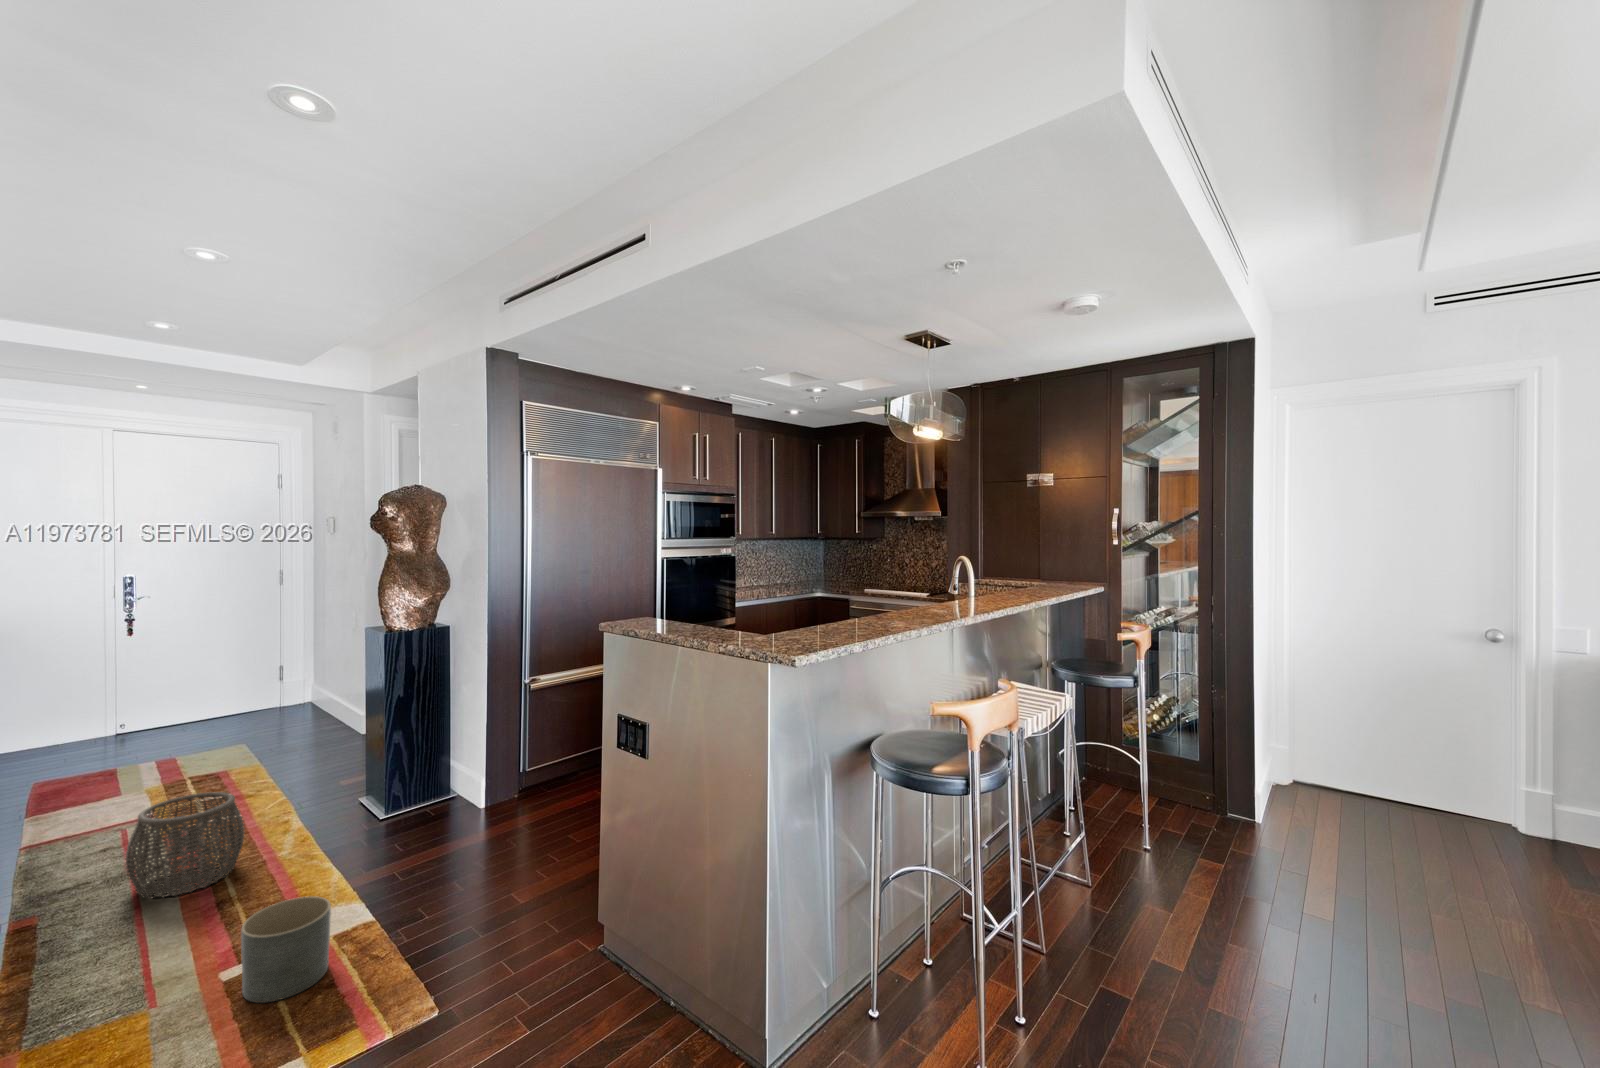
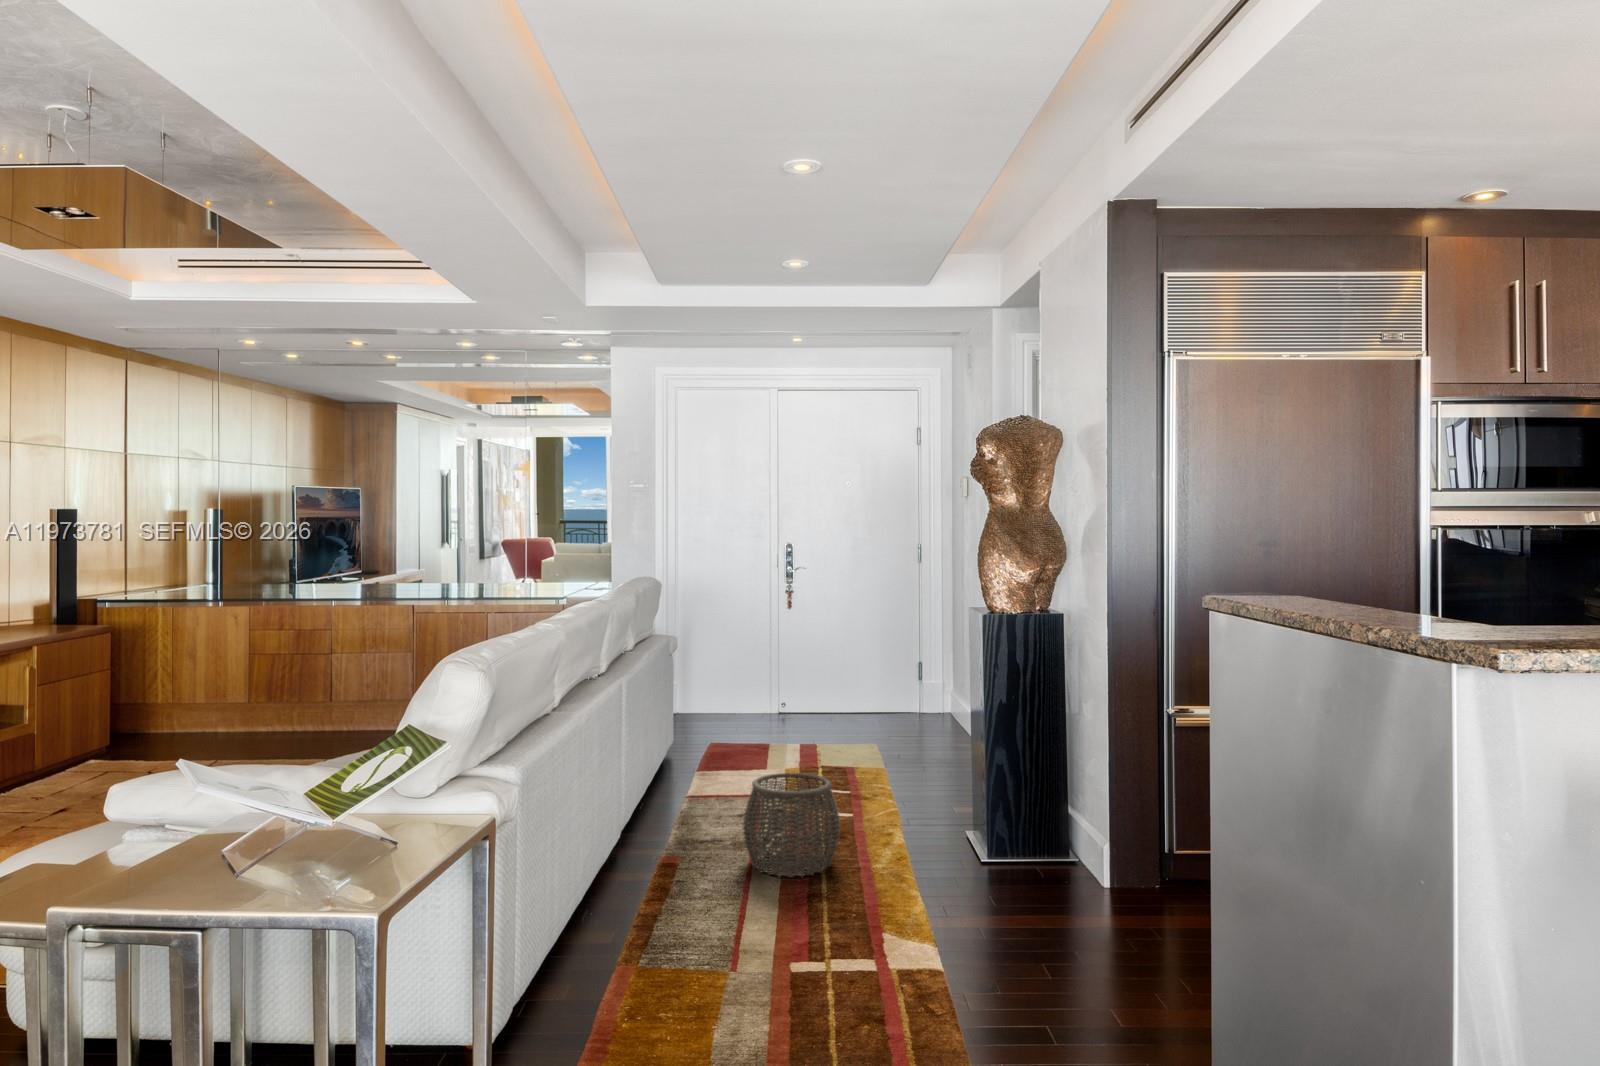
planter: present [241,896,331,1003] -> none [801,904,886,1015]

